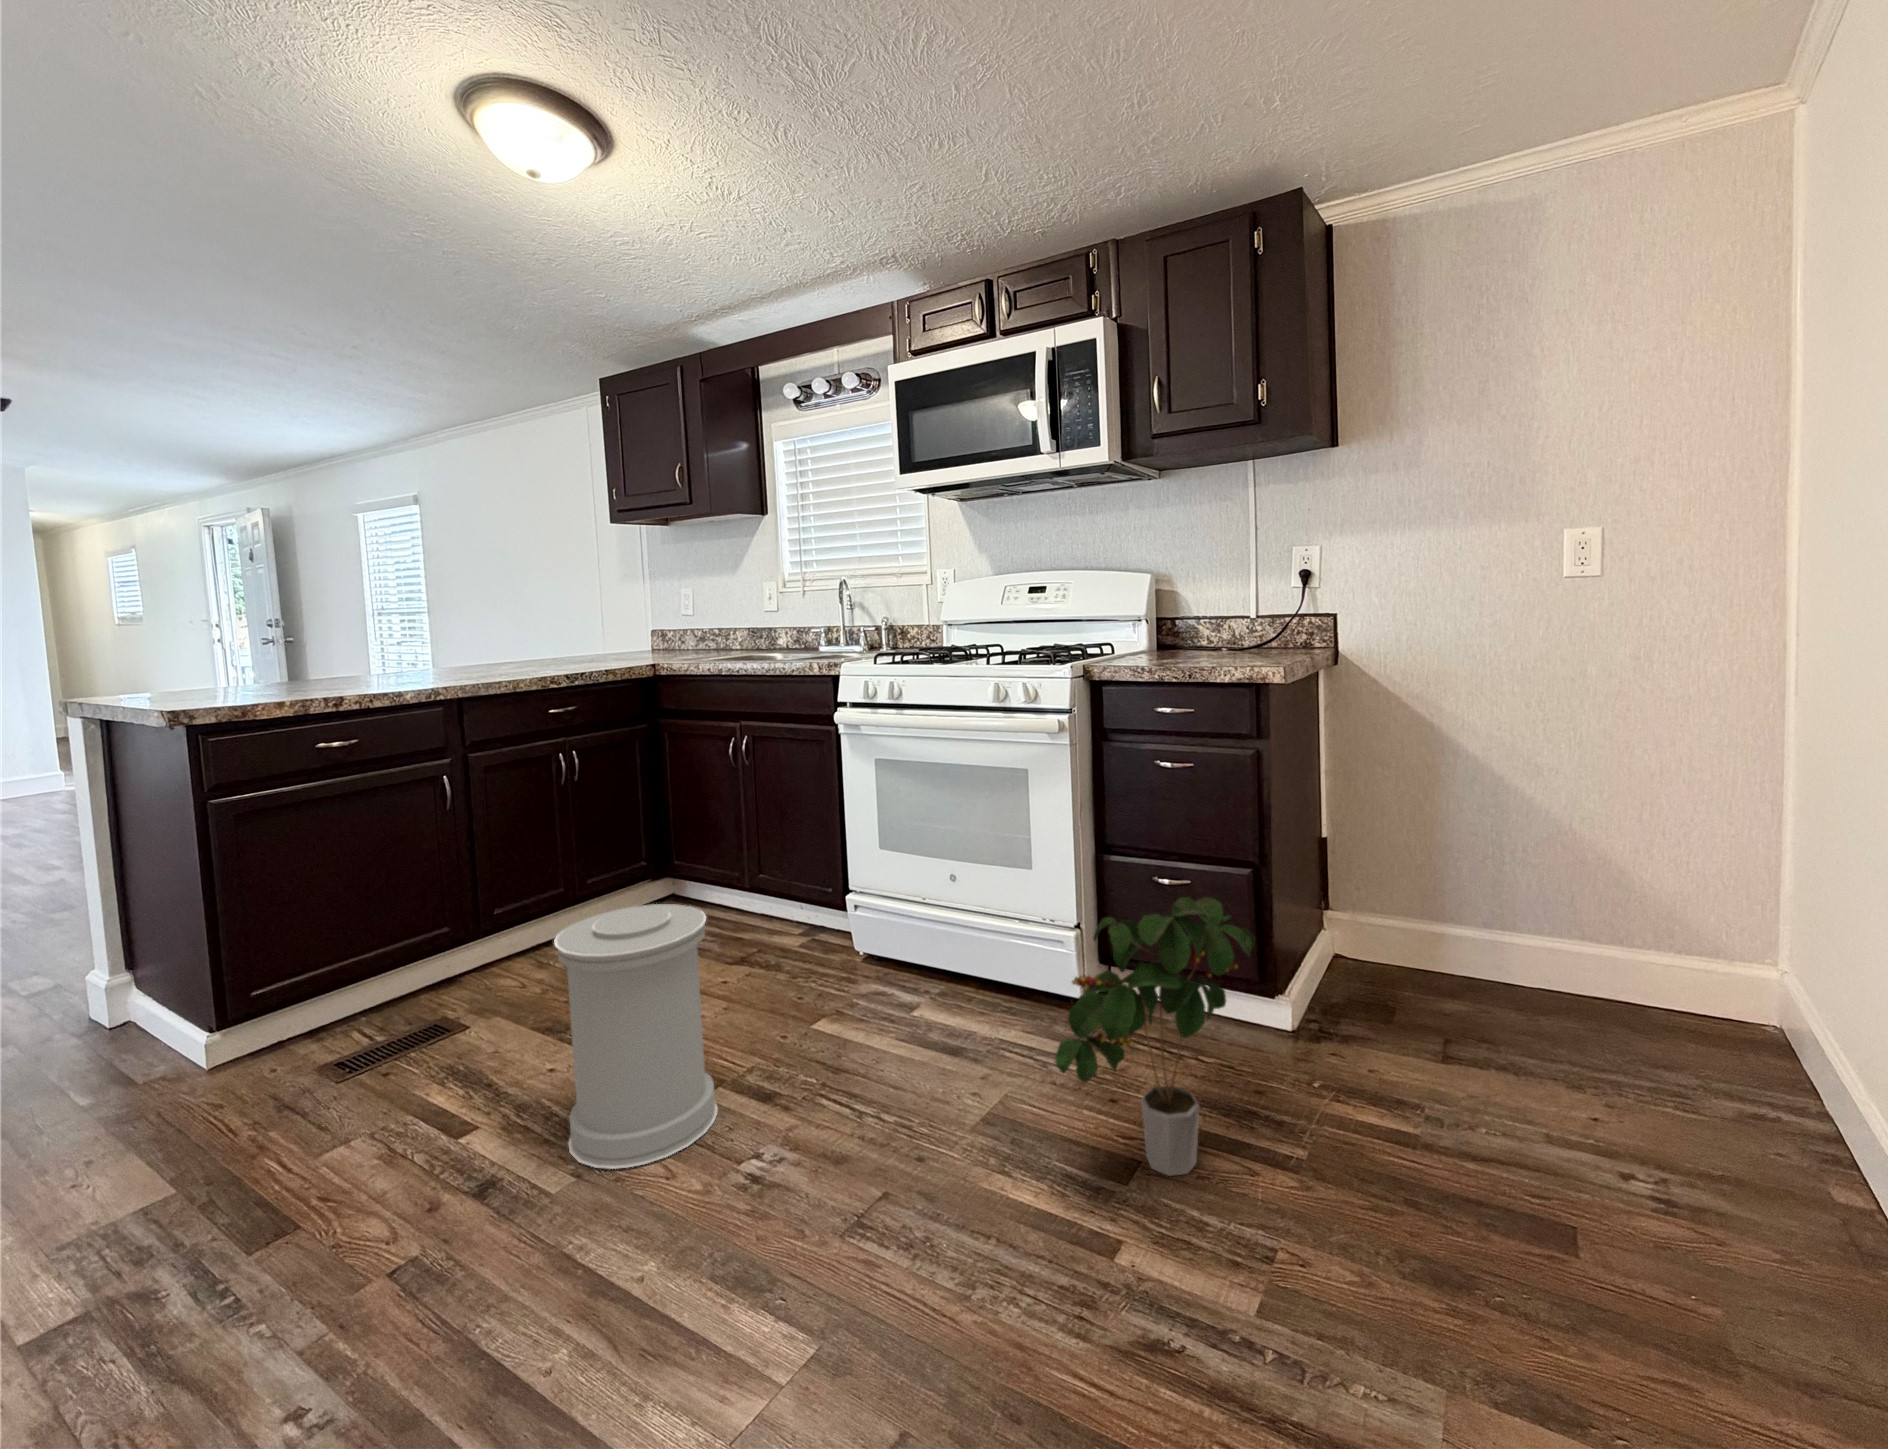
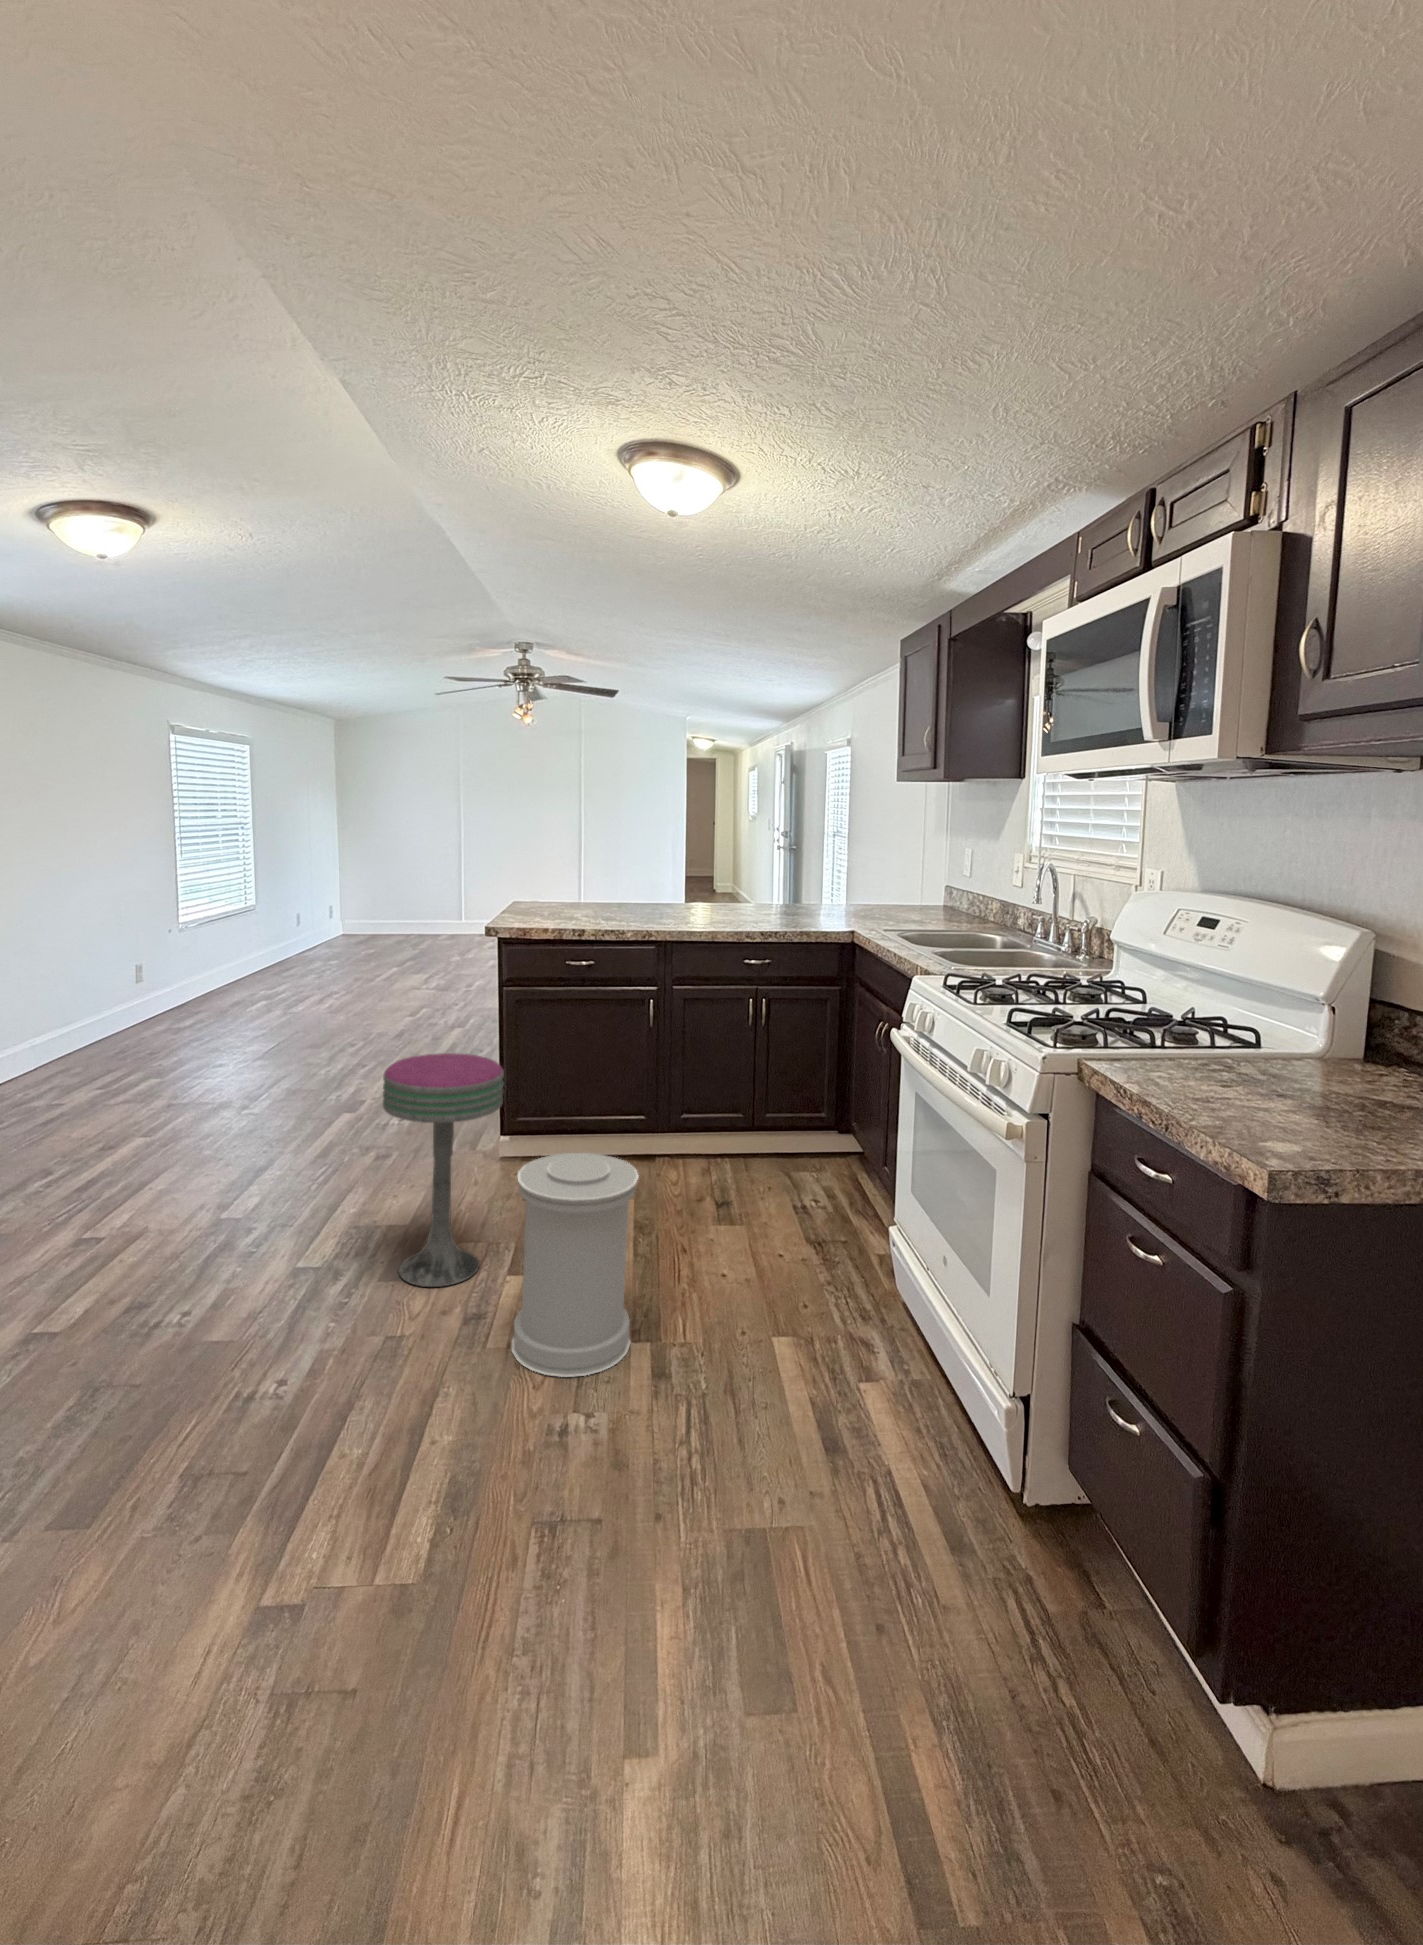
bar stool: none [210,864,427,1214] -> present [383,1053,504,1287]
potted plant: present [1055,897,1255,1176] -> none [685,1381,1008,1768]

